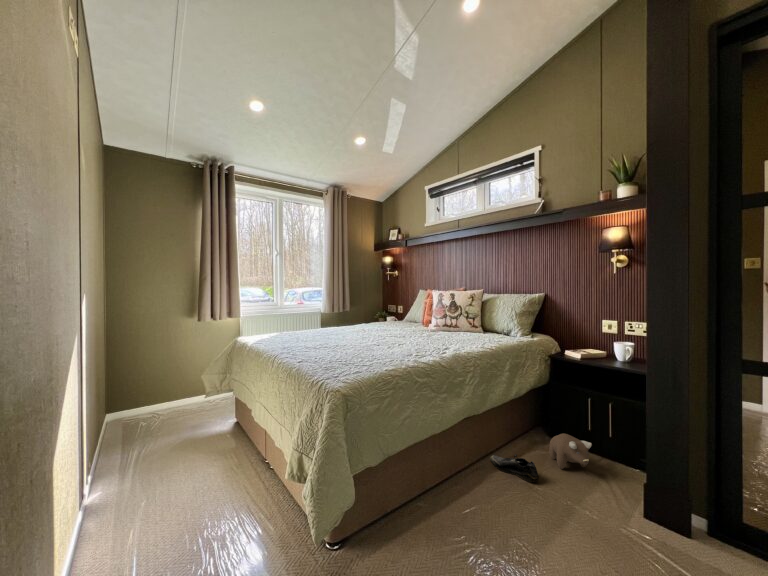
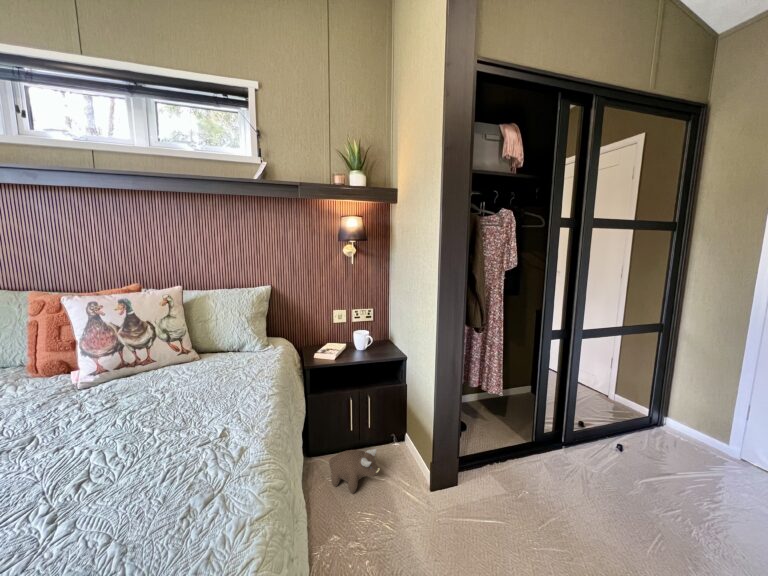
shoe: present [490,454,539,482] -> none [291,514,358,558]

